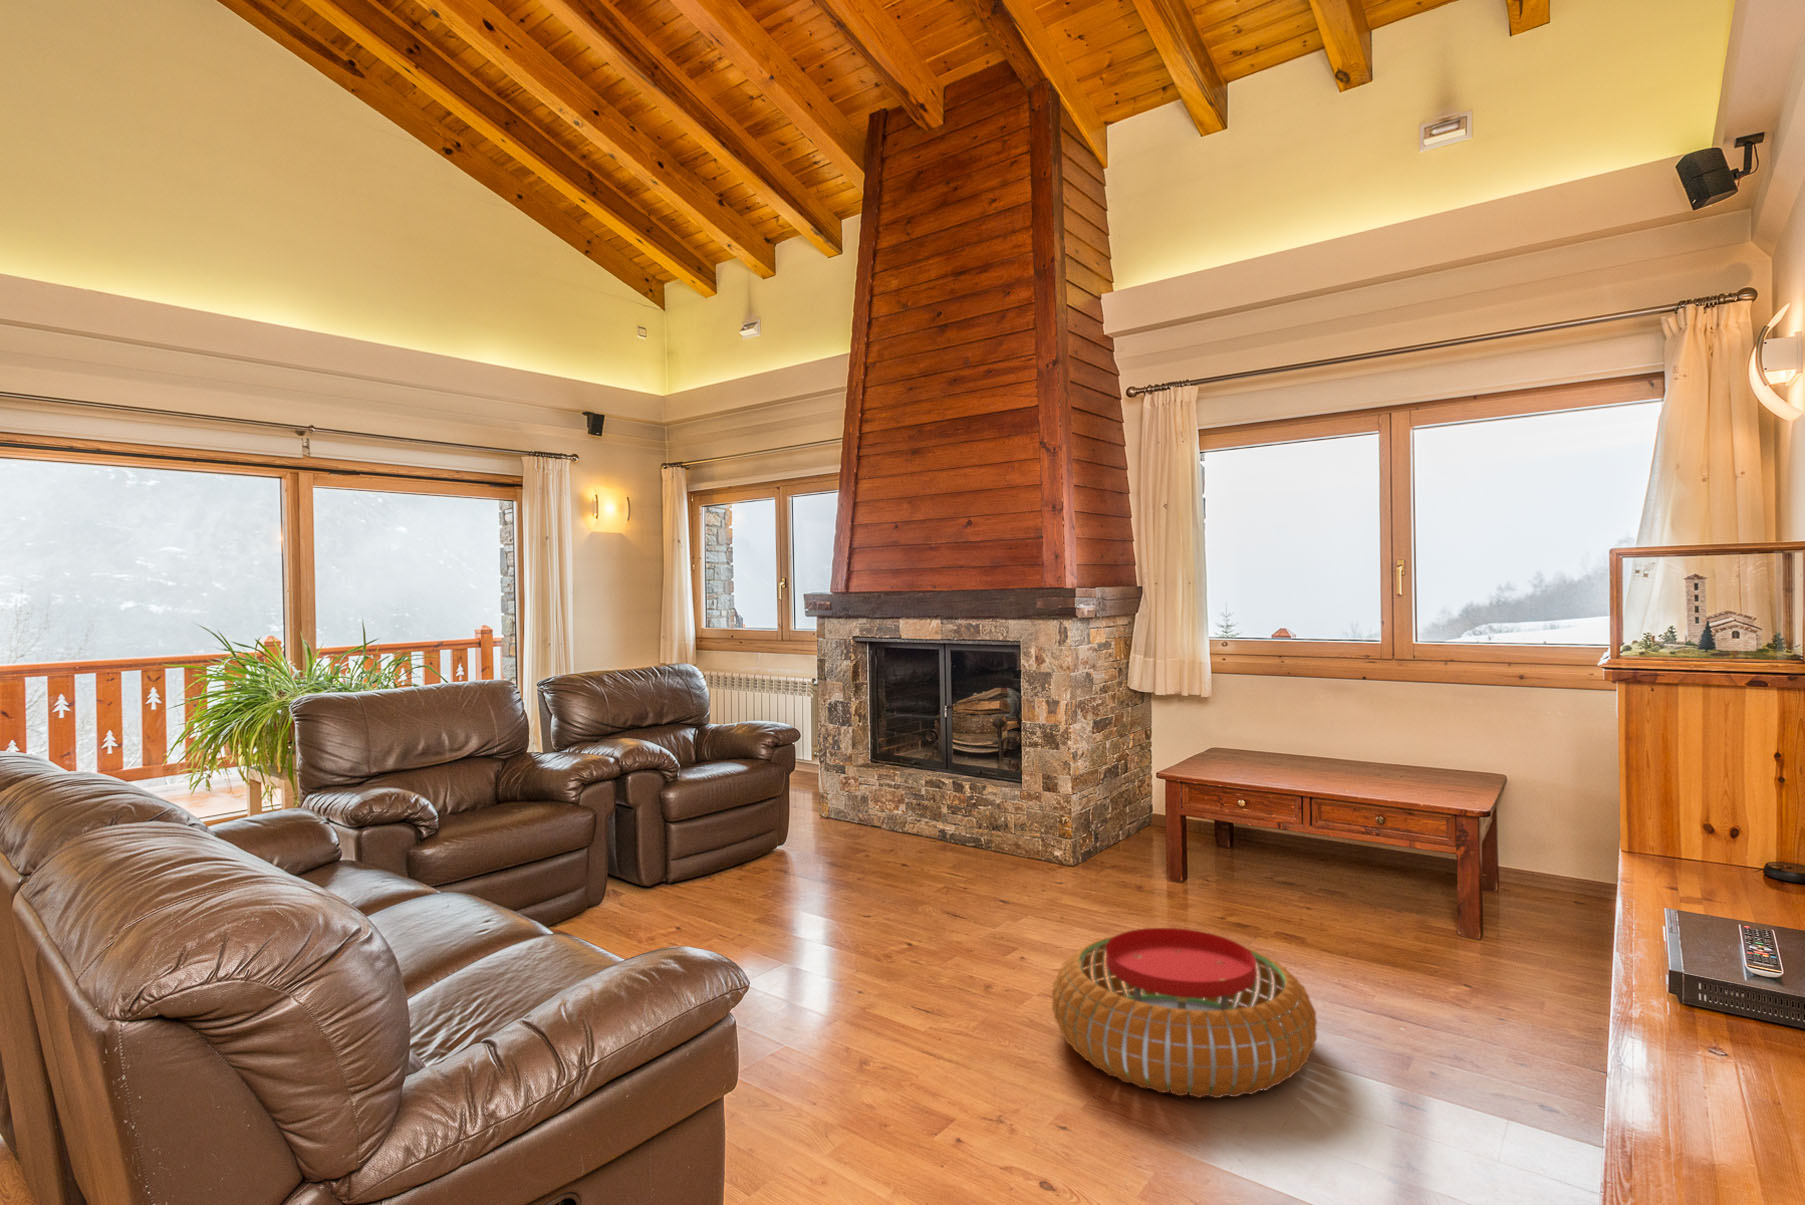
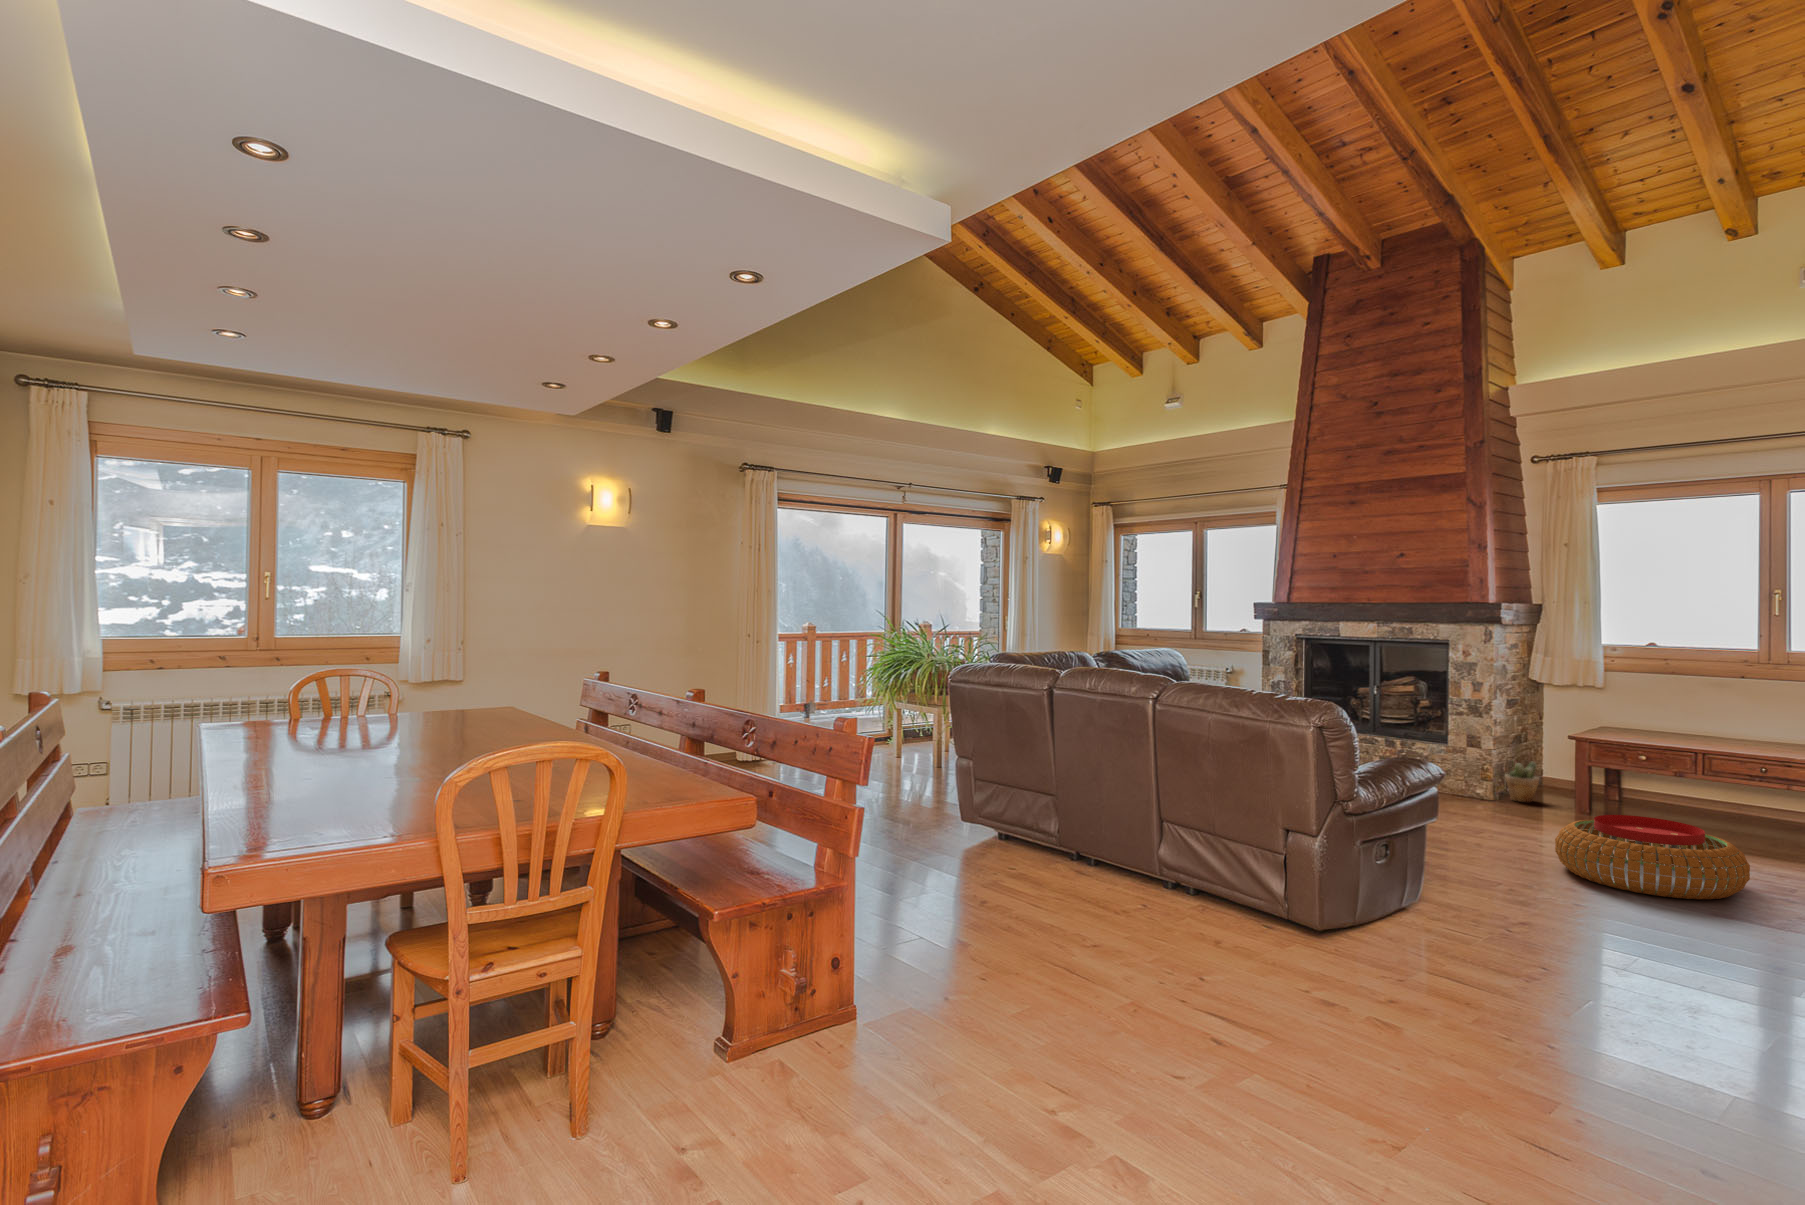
potted plant: none [1087,808,1128,866] -> present [1505,762,1539,802]

